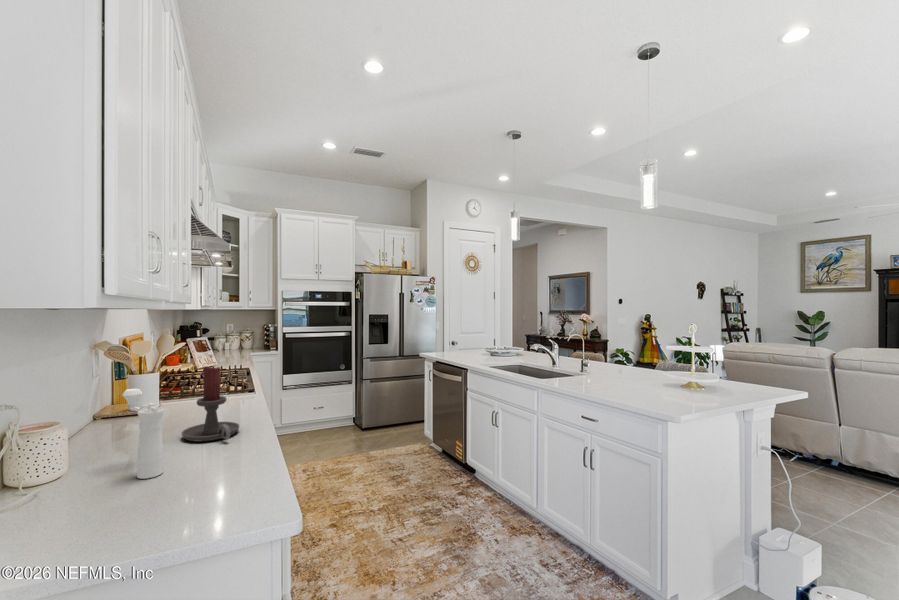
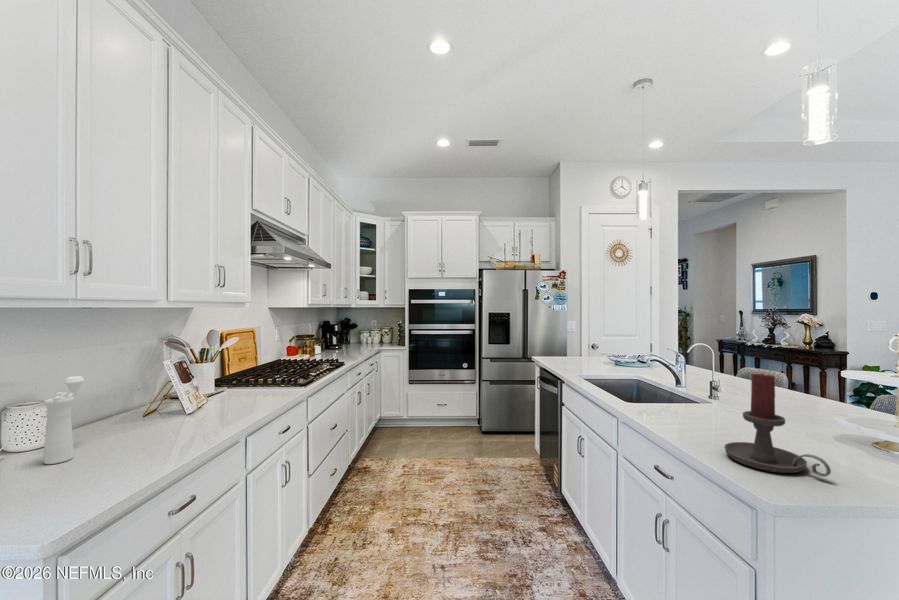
candle holder: present [182,367,239,442] -> present [724,374,831,477]

